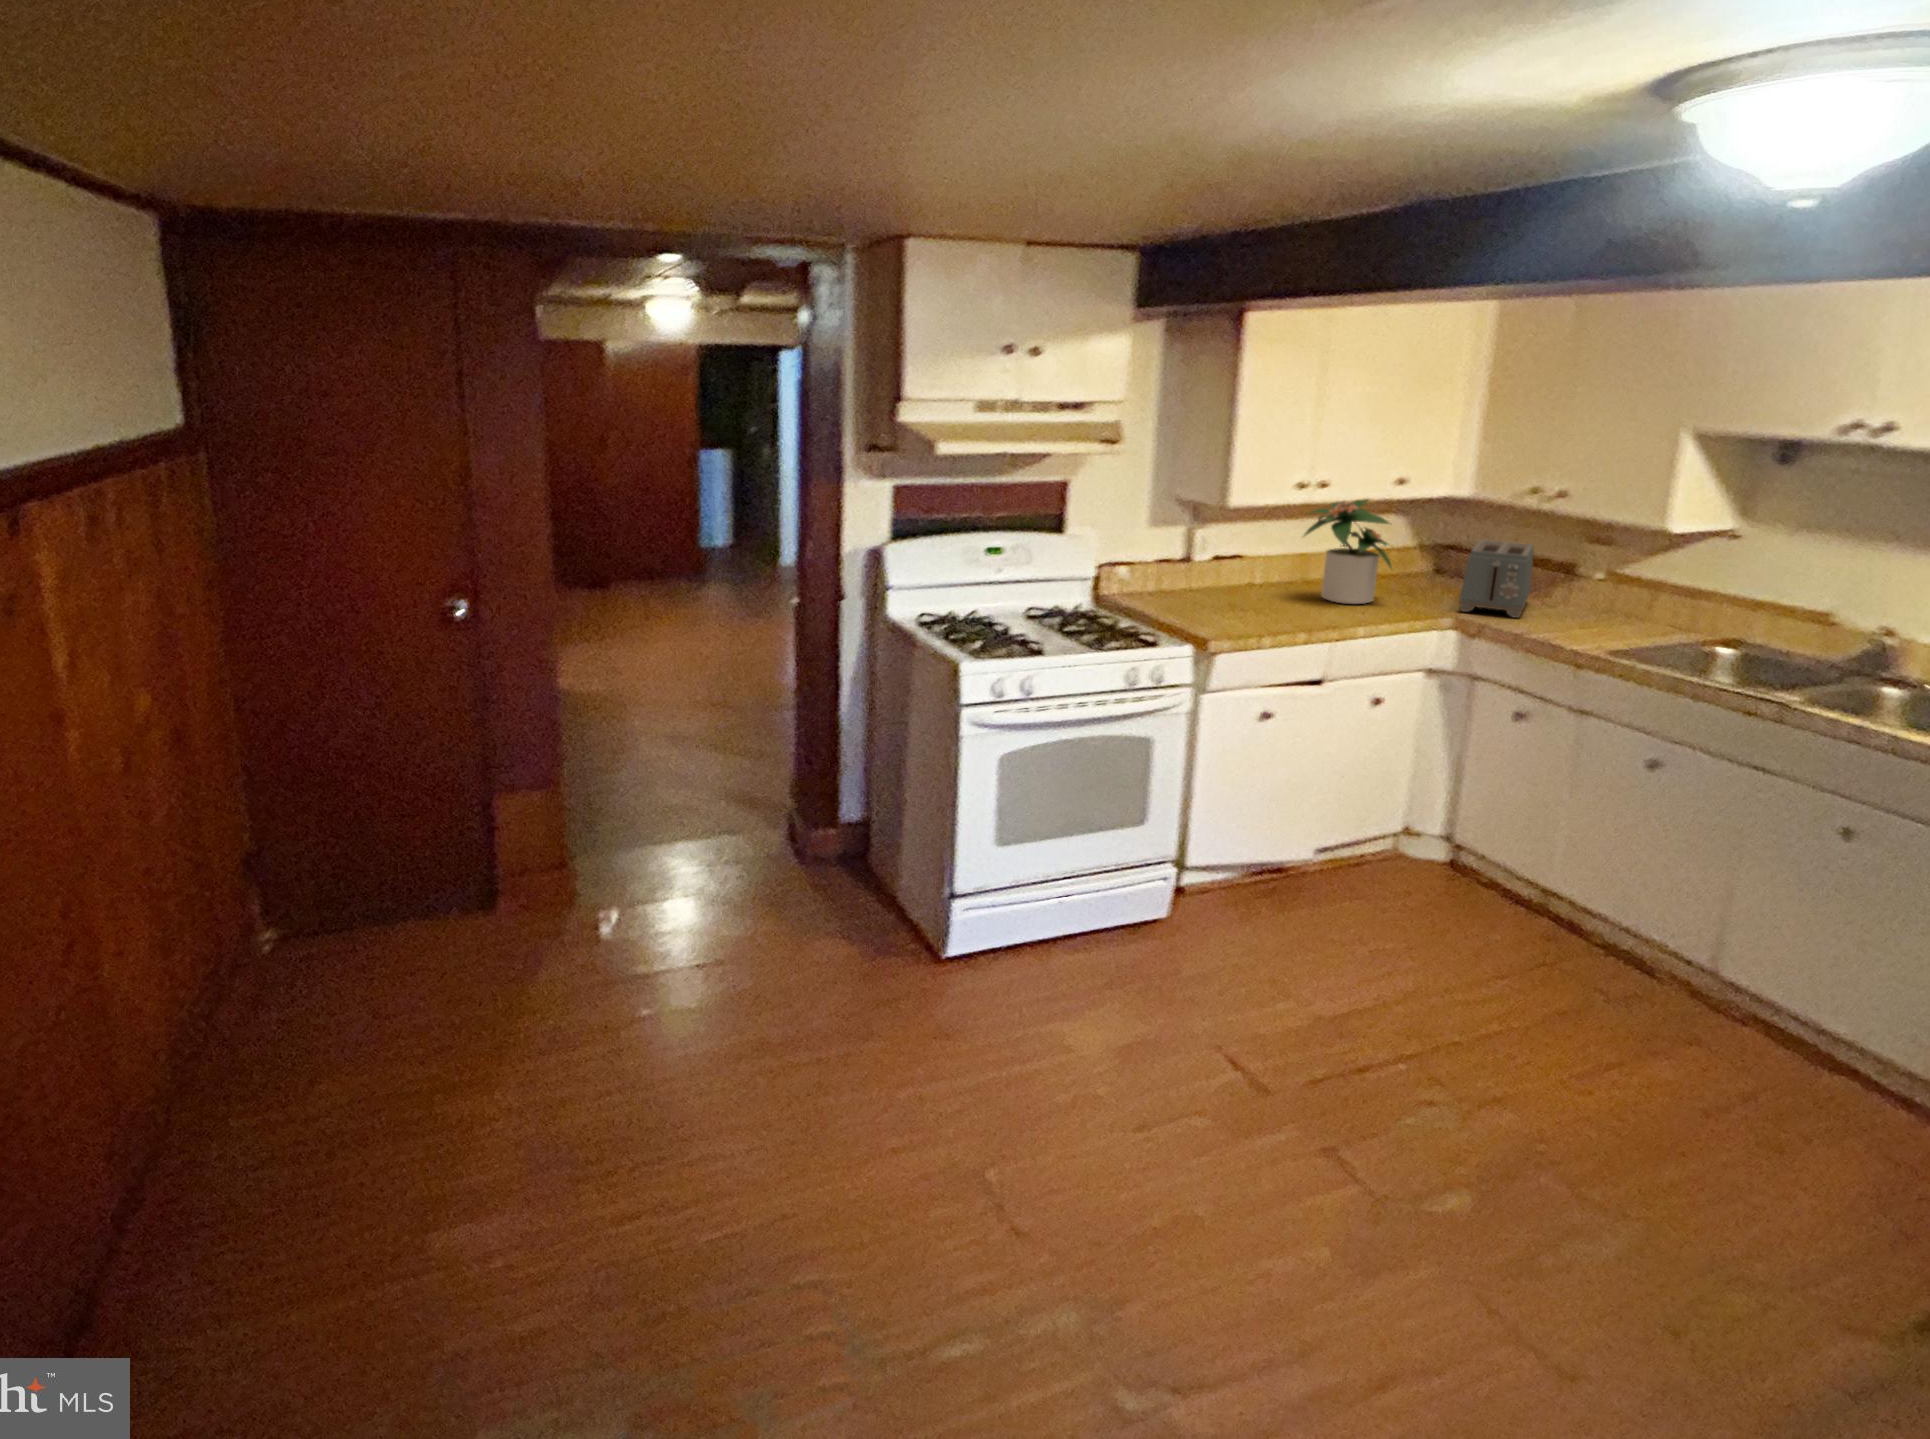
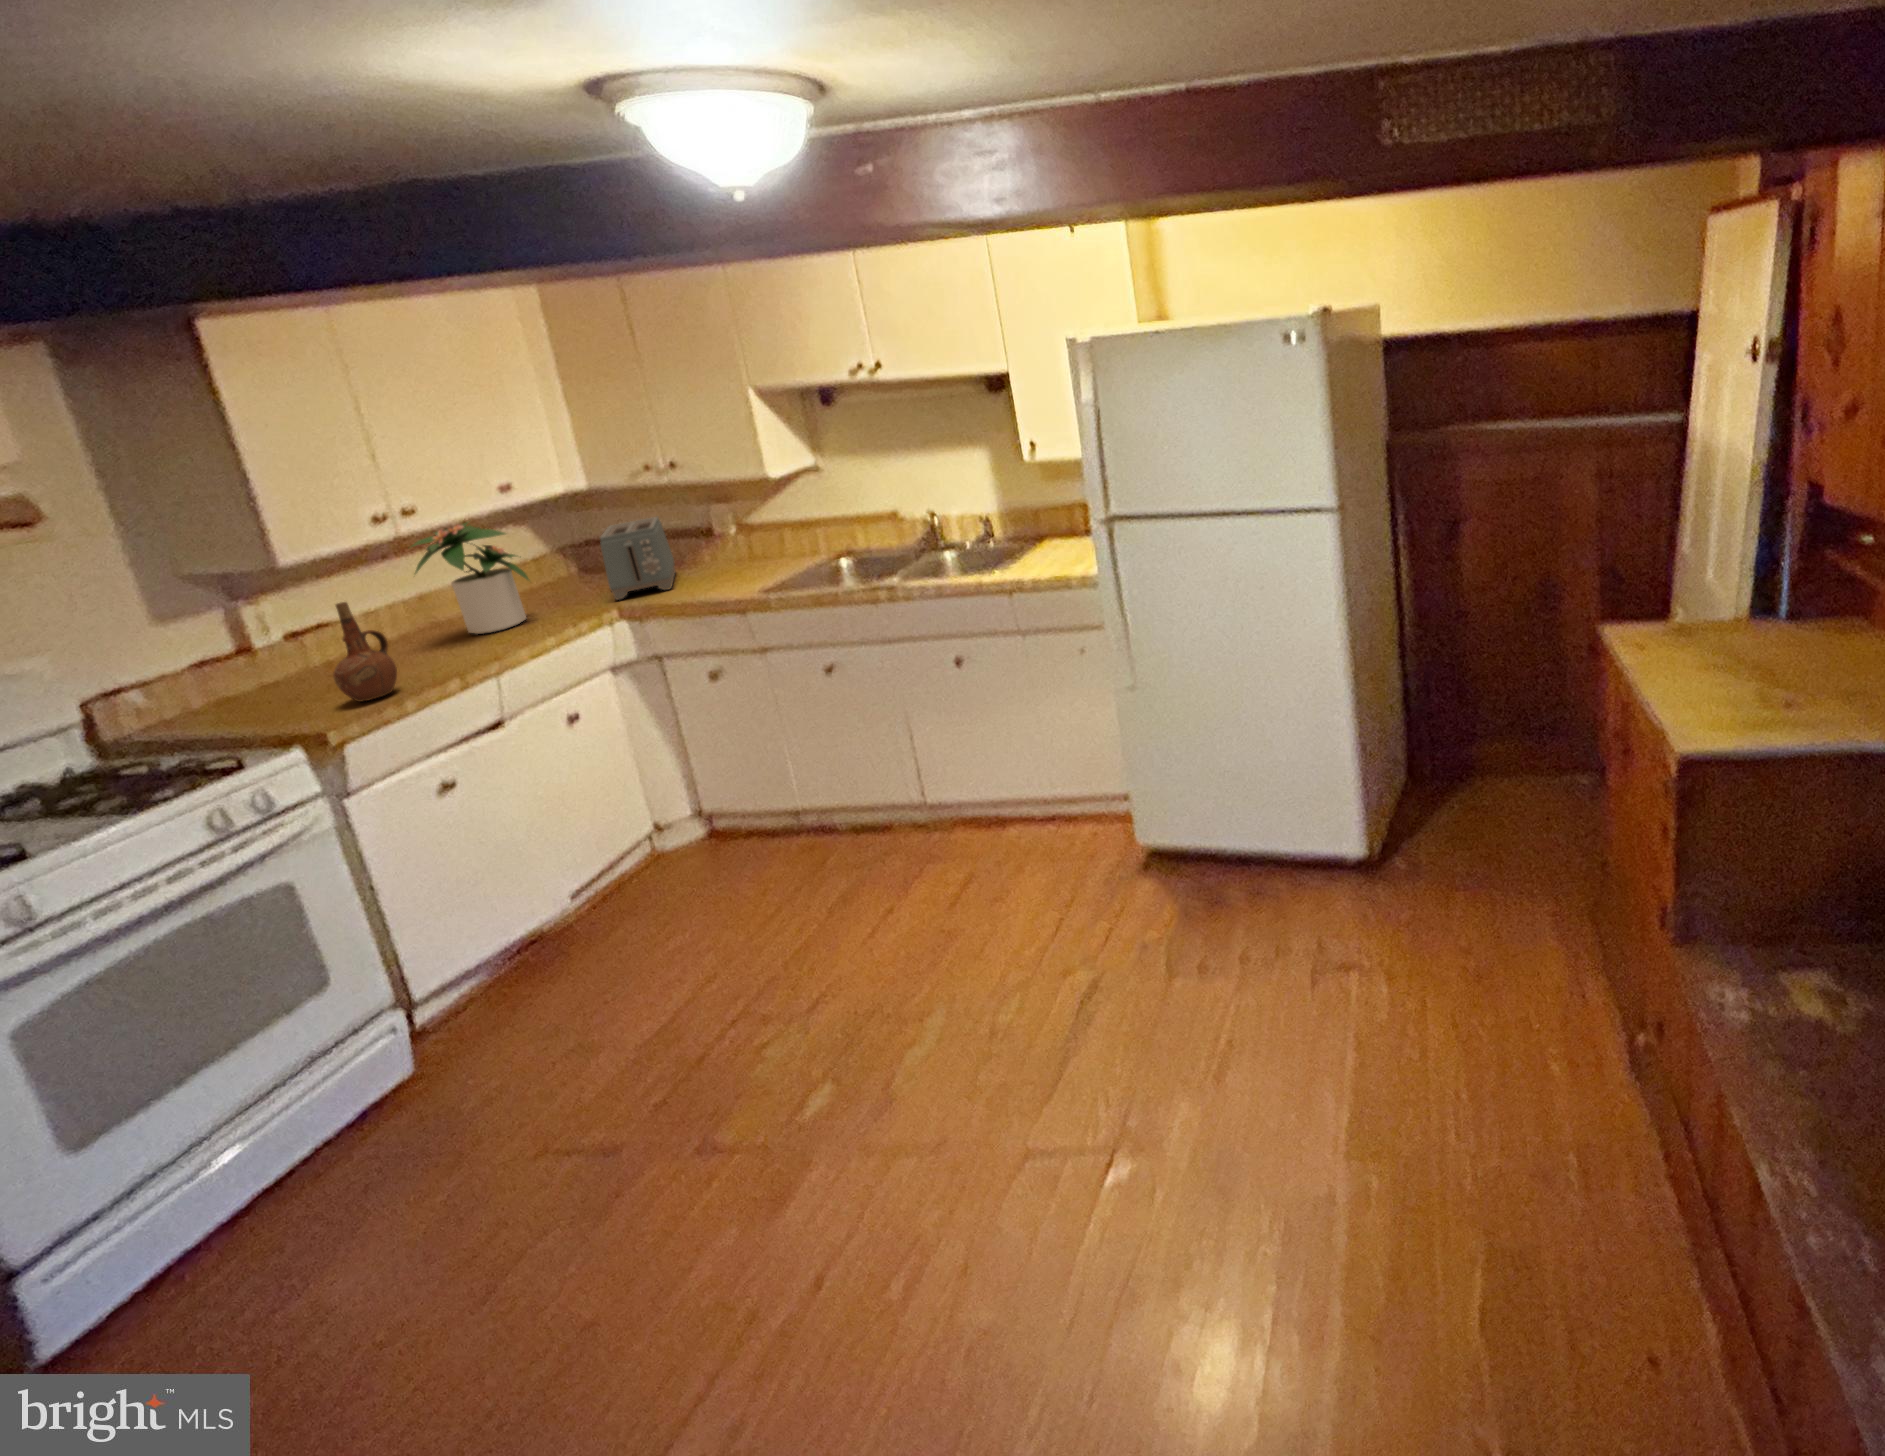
ceramic pitcher: none [1225,546,1273,627] -> present [333,602,397,702]

